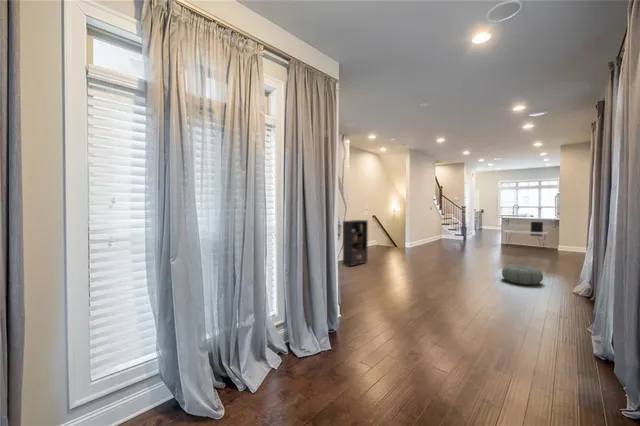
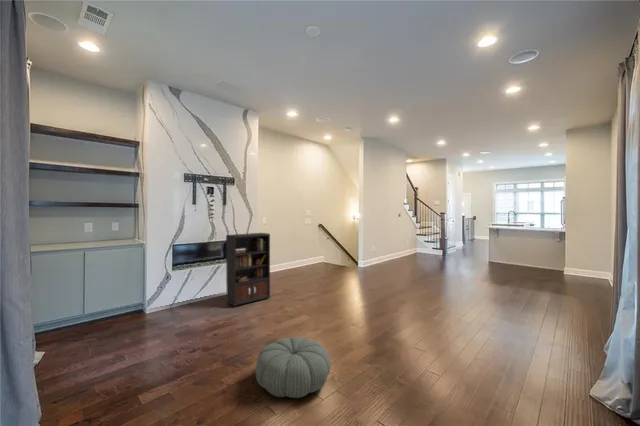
side table: present [503,222,548,236] -> none [489,234,553,274]
pouf: present [502,265,543,285] -> present [255,337,330,398]

